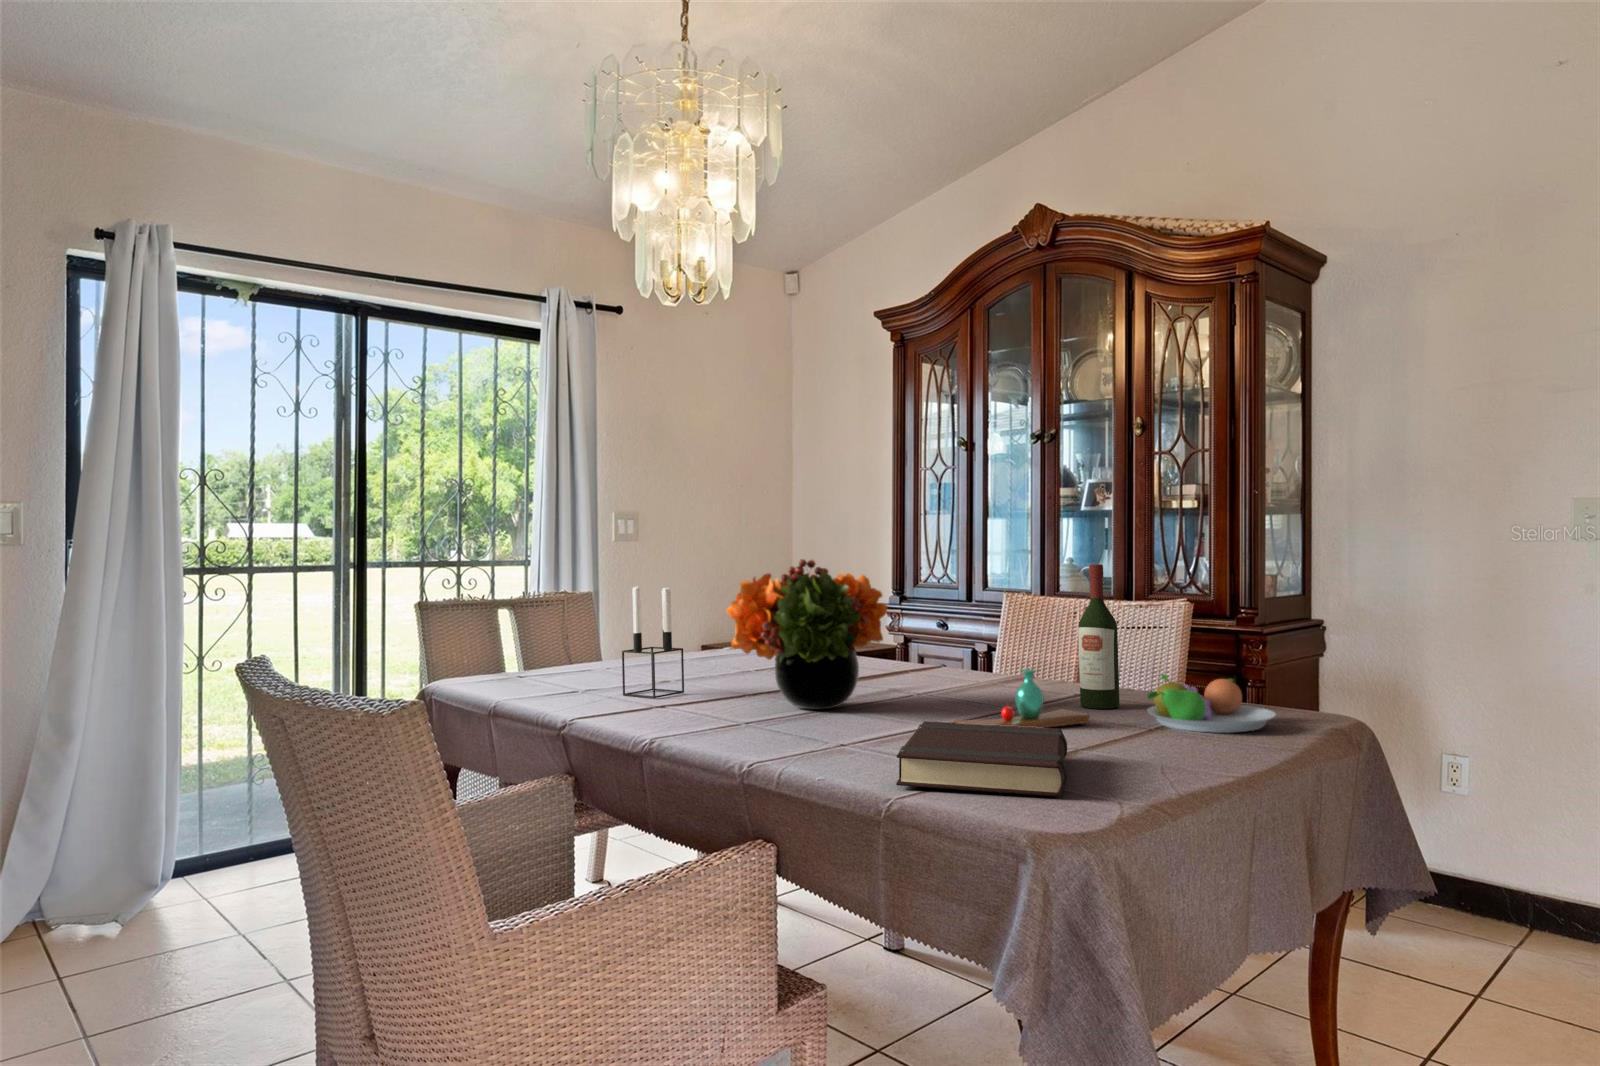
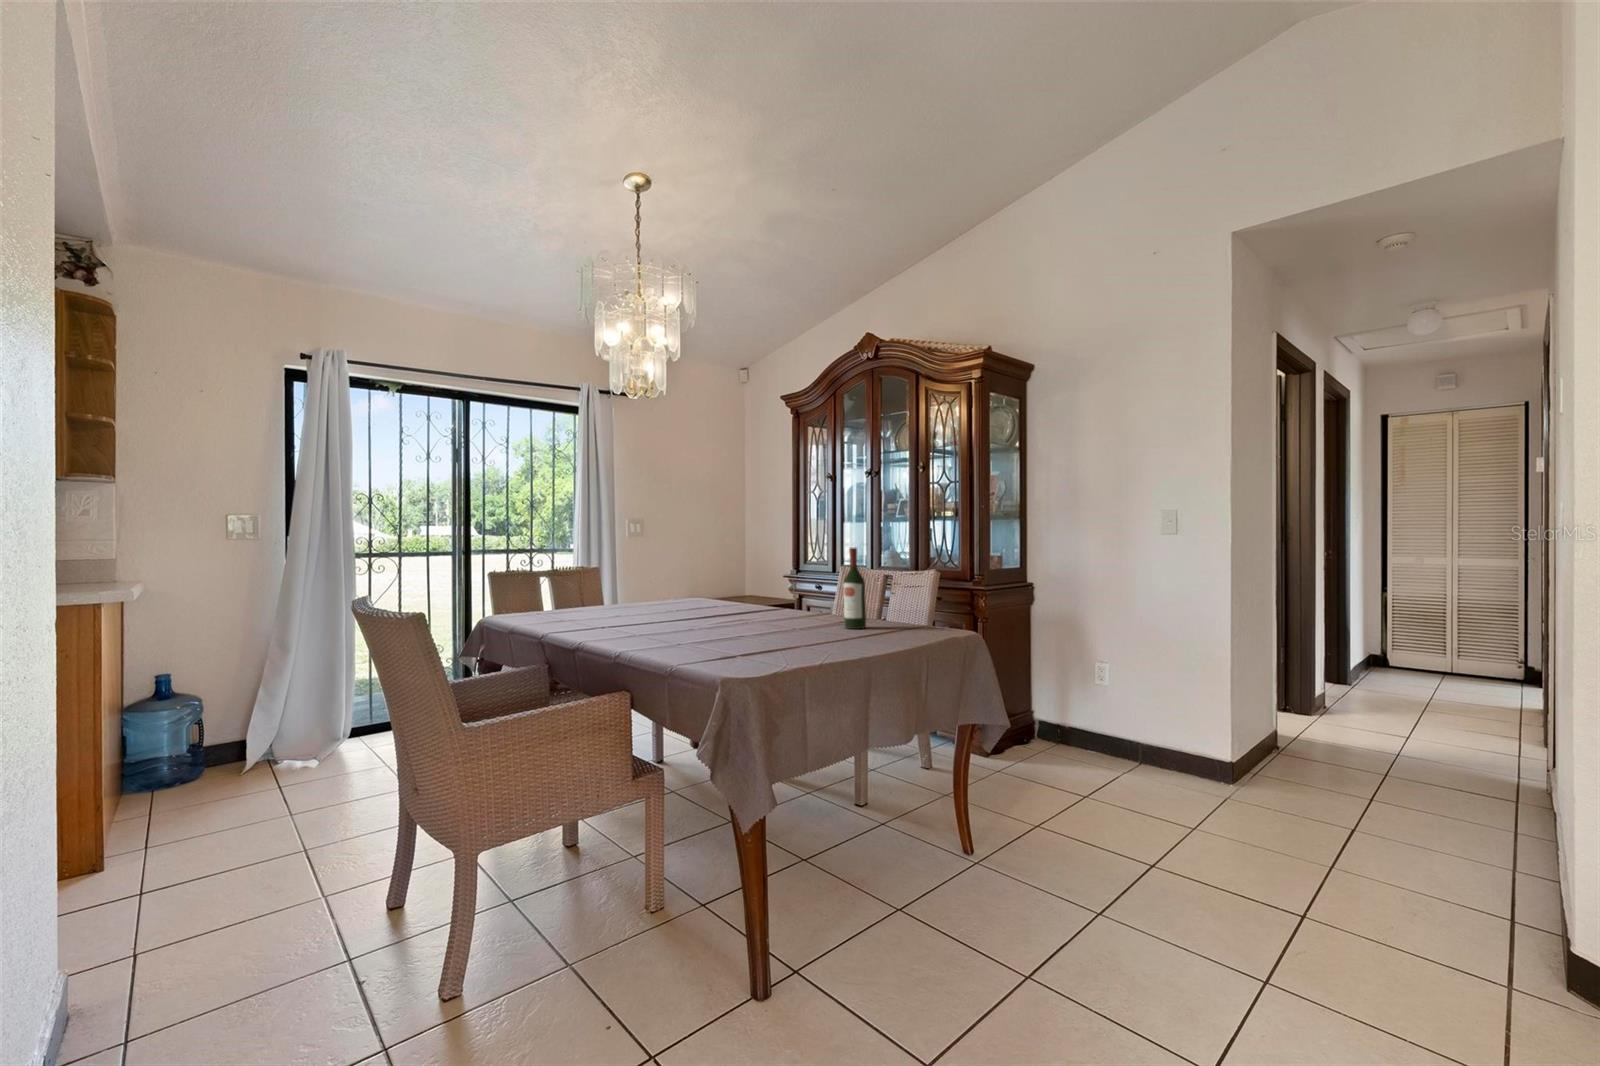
flower arrangement: present [726,559,887,710] -> none [642,545,736,629]
candle holder: present [622,585,684,698] -> none [592,560,628,624]
vase: present [956,669,1089,728] -> none [757,605,834,641]
fruit bowl: present [1147,674,1276,733] -> none [864,608,936,640]
book: present [896,721,1067,797] -> none [684,631,794,665]

